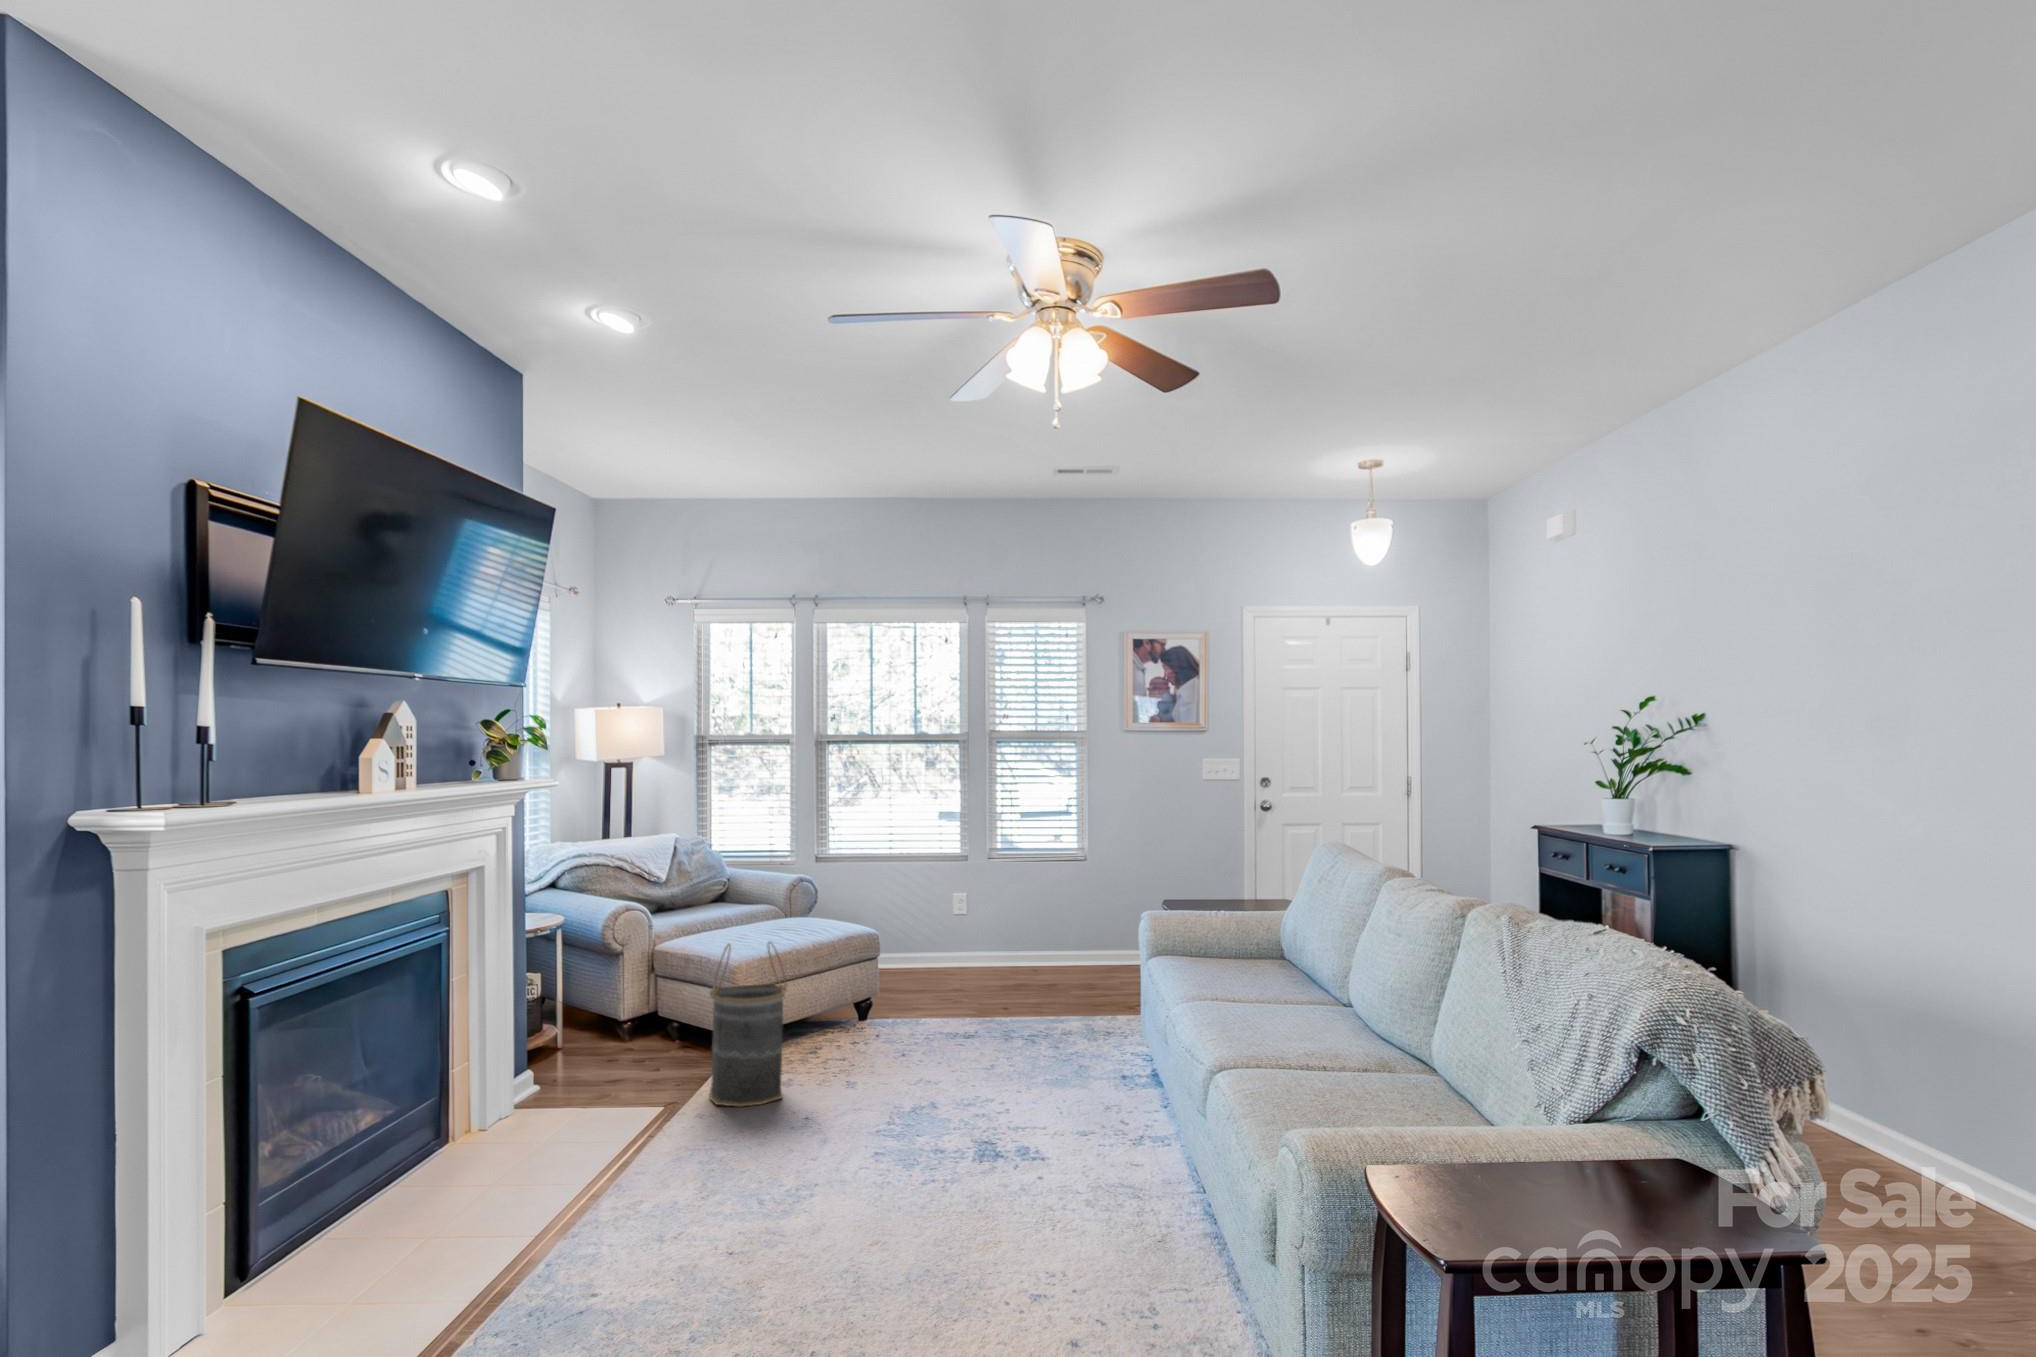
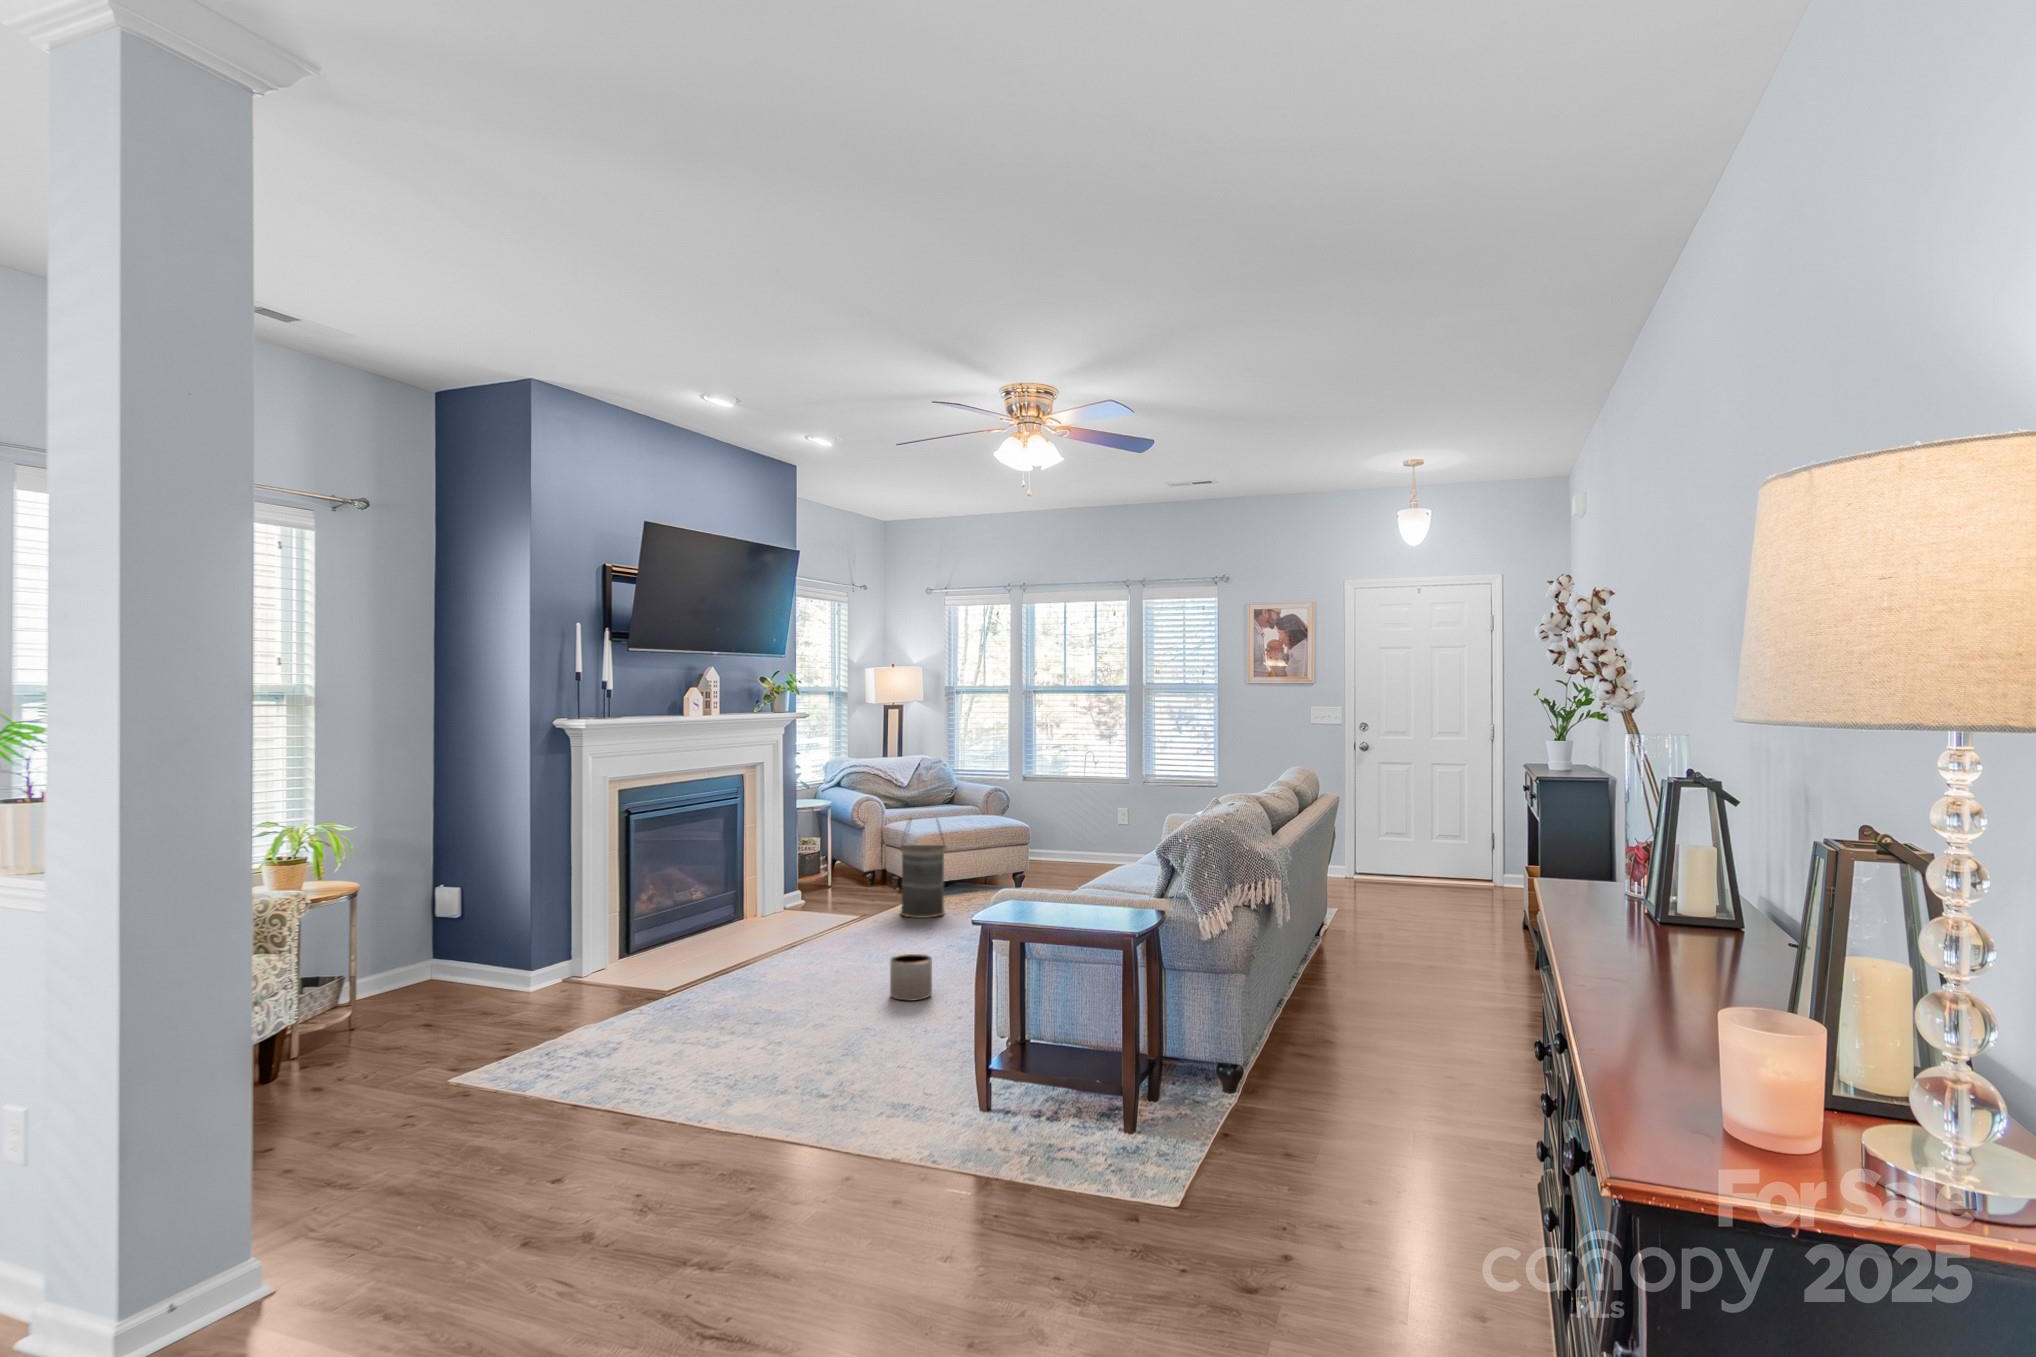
planter: none [841,1219,917,1317] -> present [890,954,932,1001]

